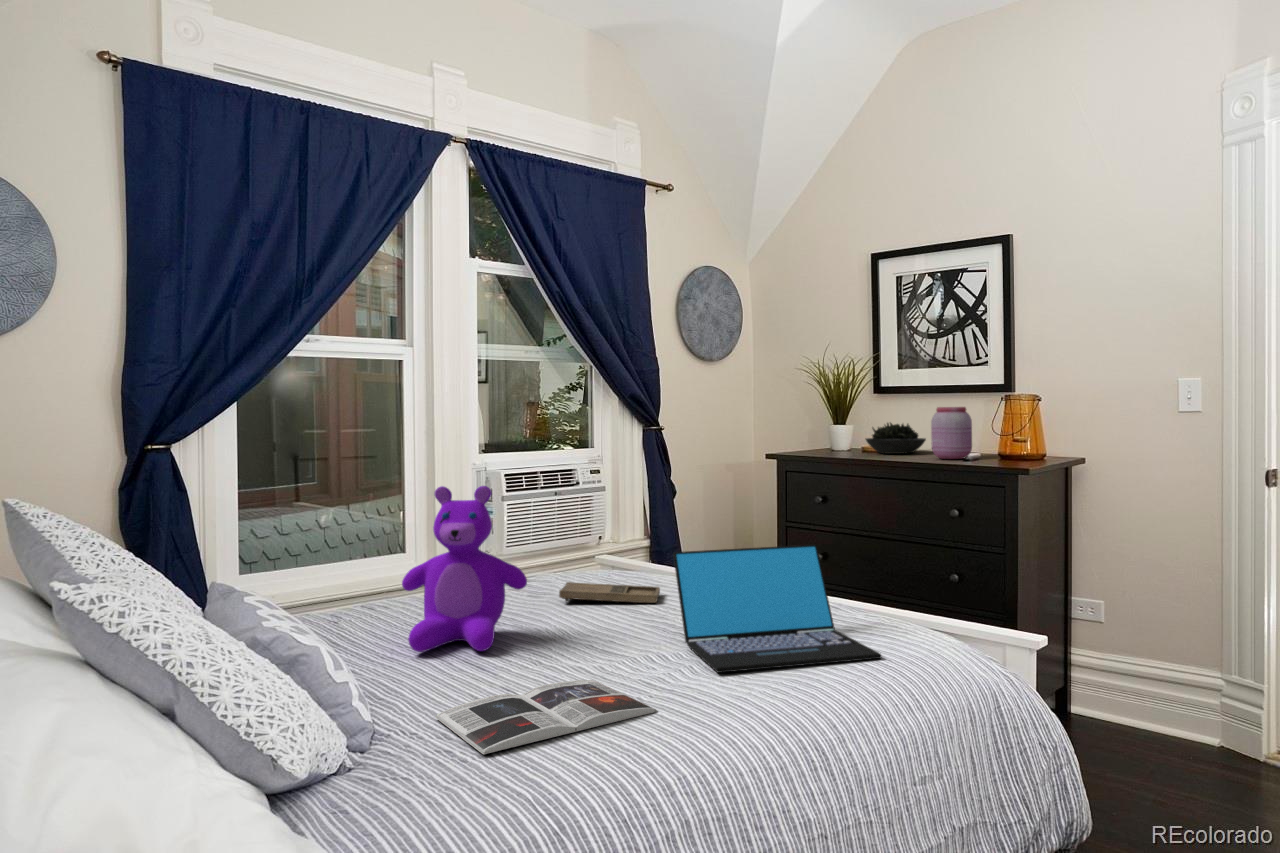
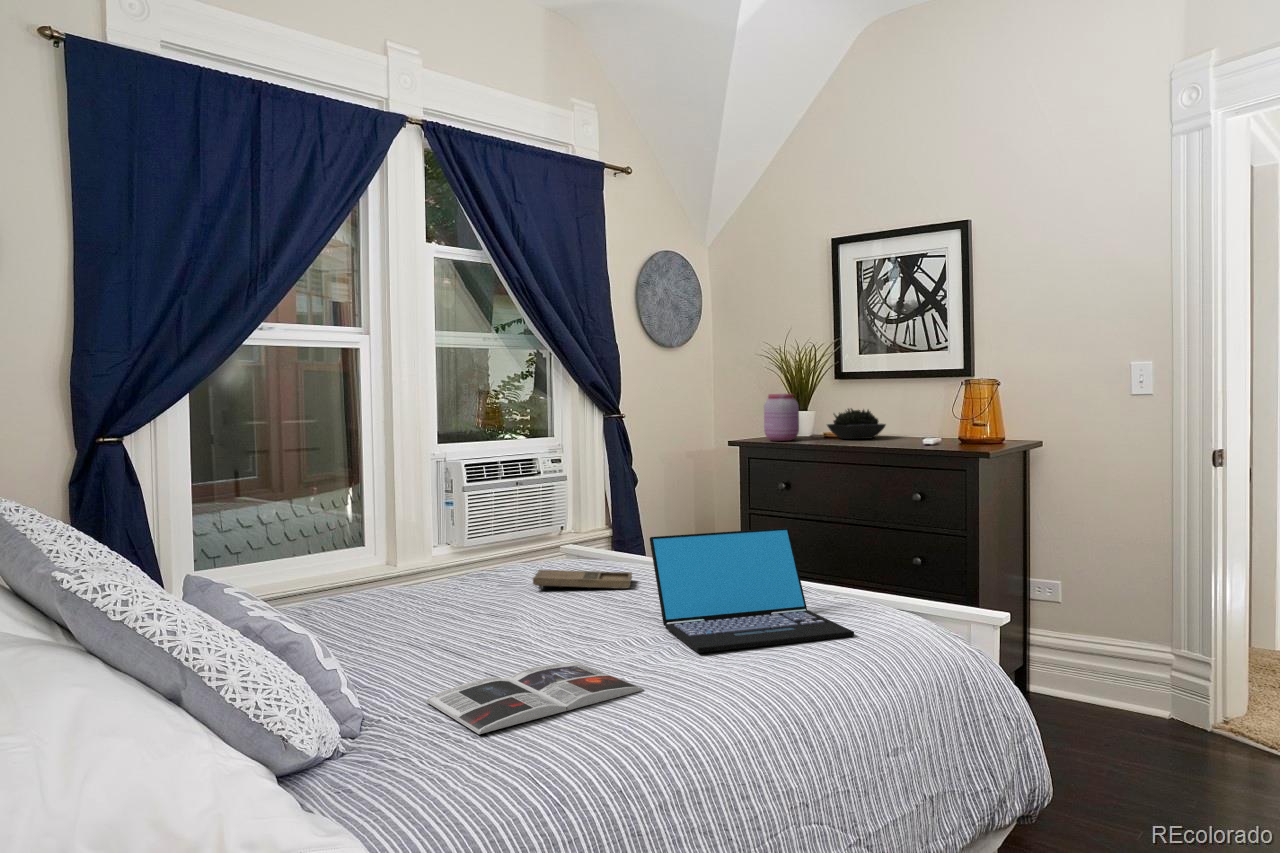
jar: present [931,407,972,459] -> present [764,394,799,441]
teddy bear: present [402,486,527,652] -> none [378,474,505,640]

